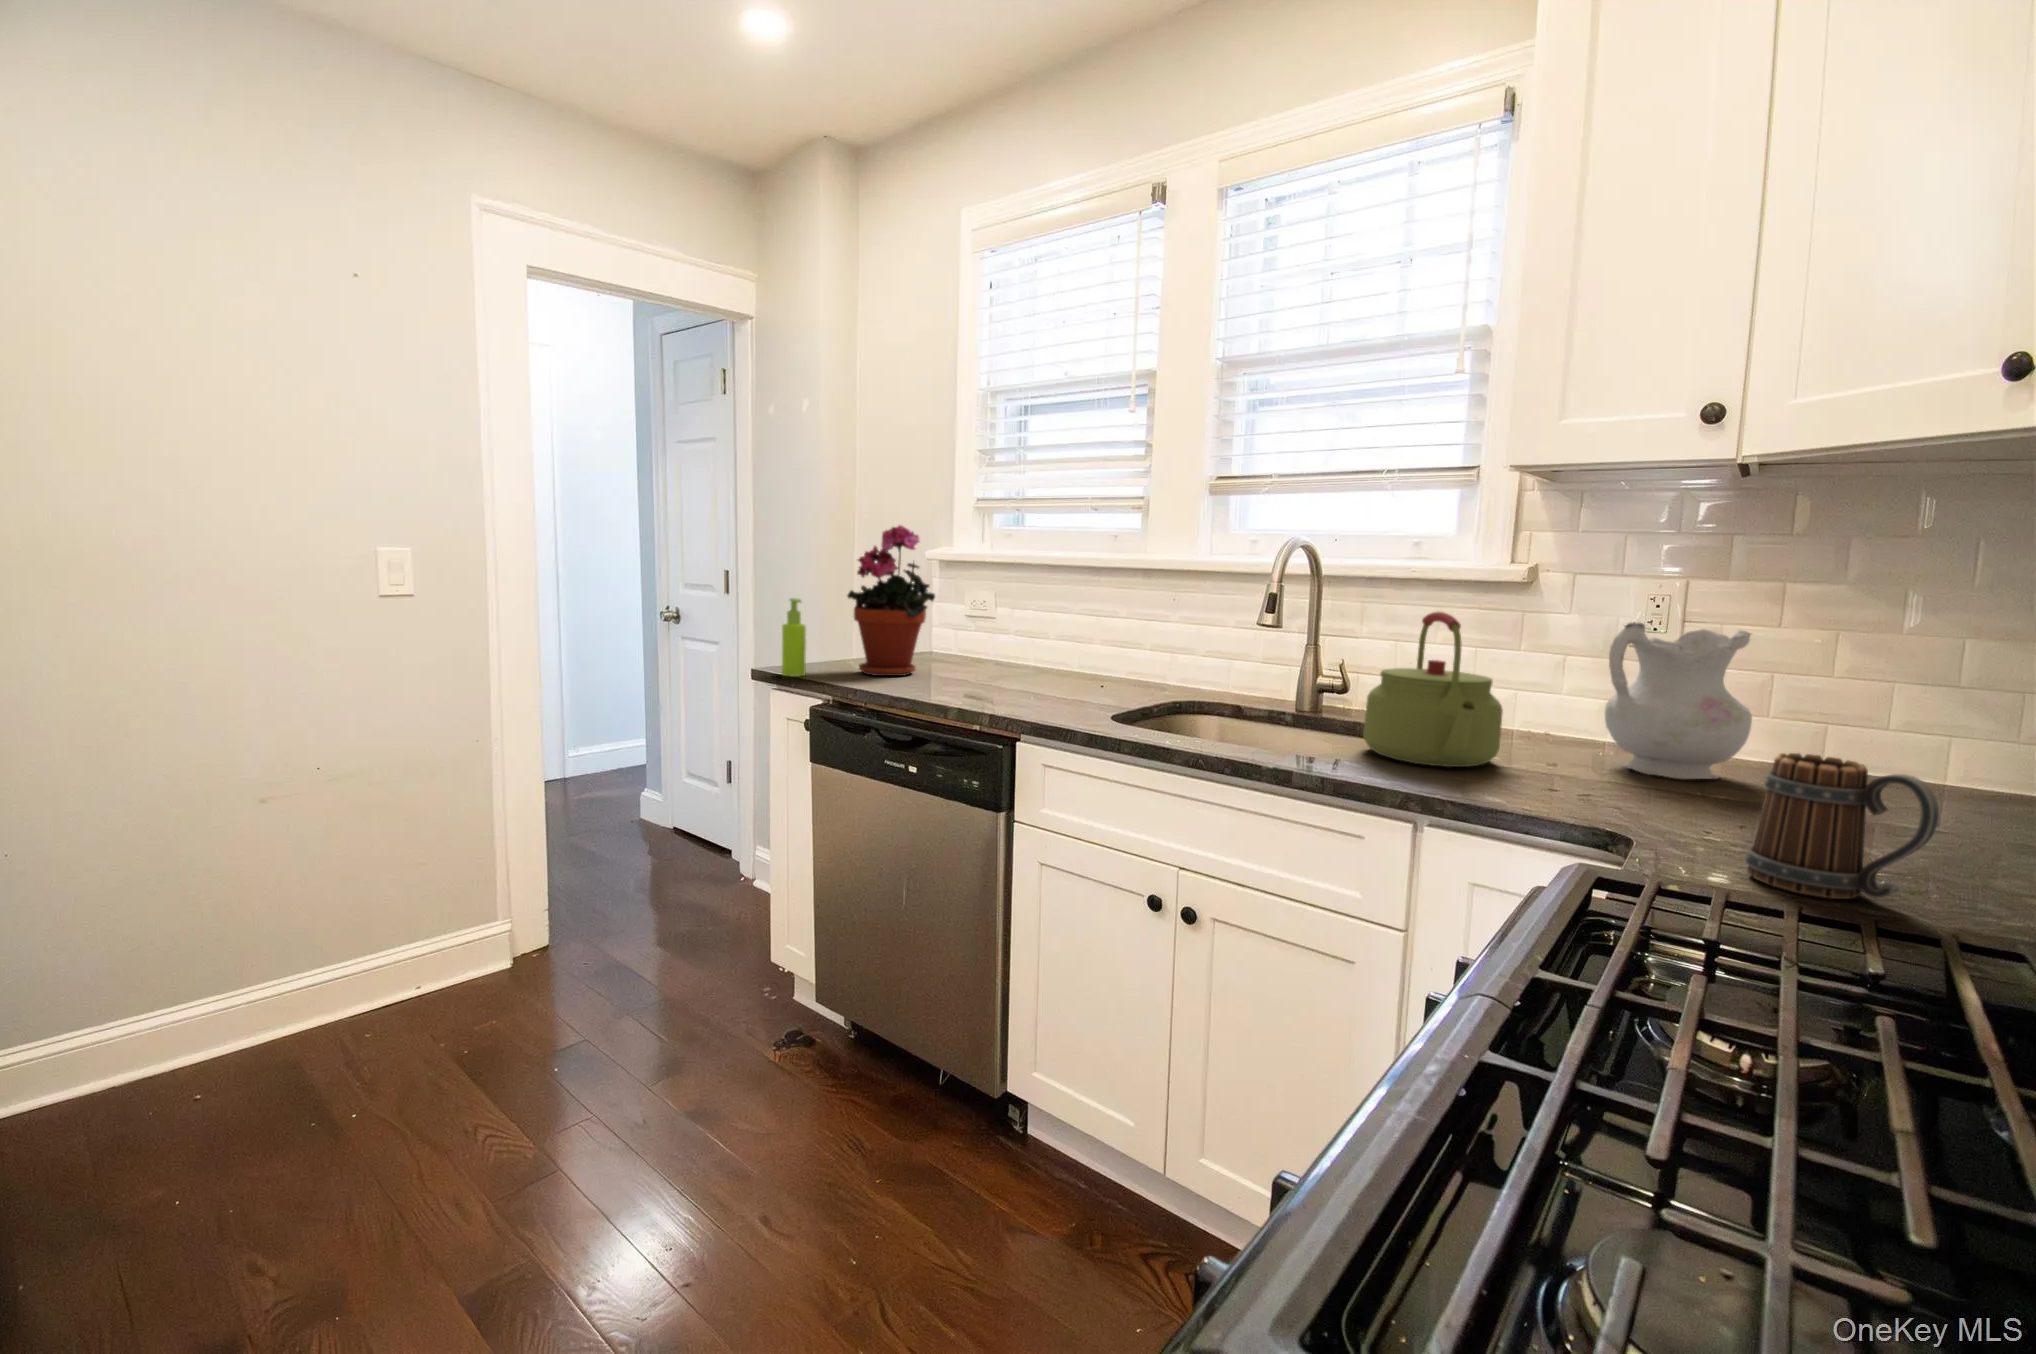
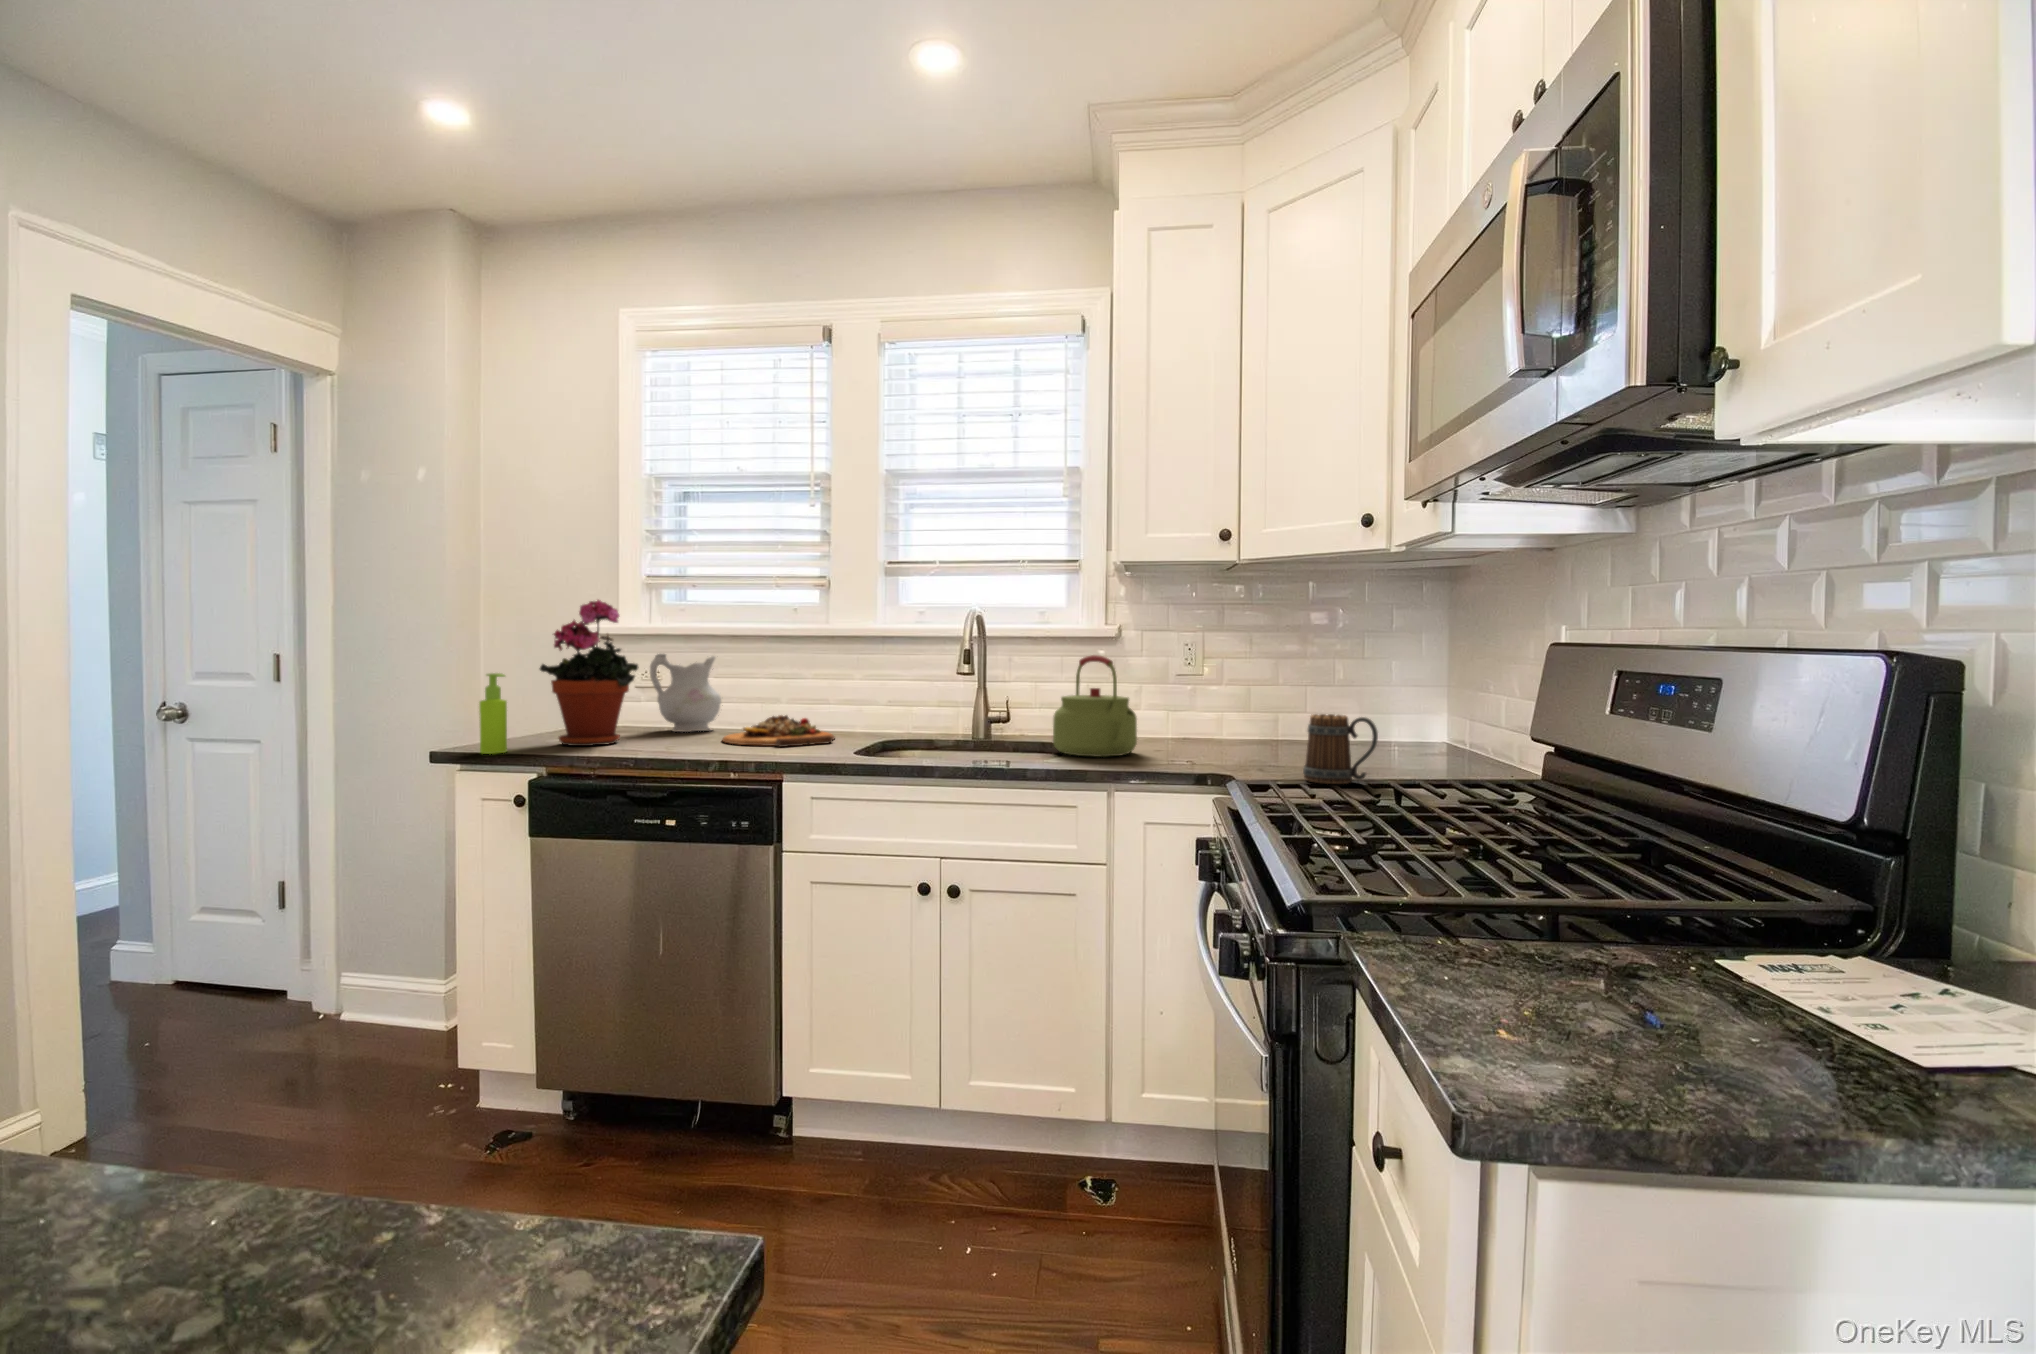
ceramic pitcher: present [1605,622,1752,779] -> present [650,654,721,732]
cutting board: none [1004,659,1130,699] -> present [722,715,835,747]

